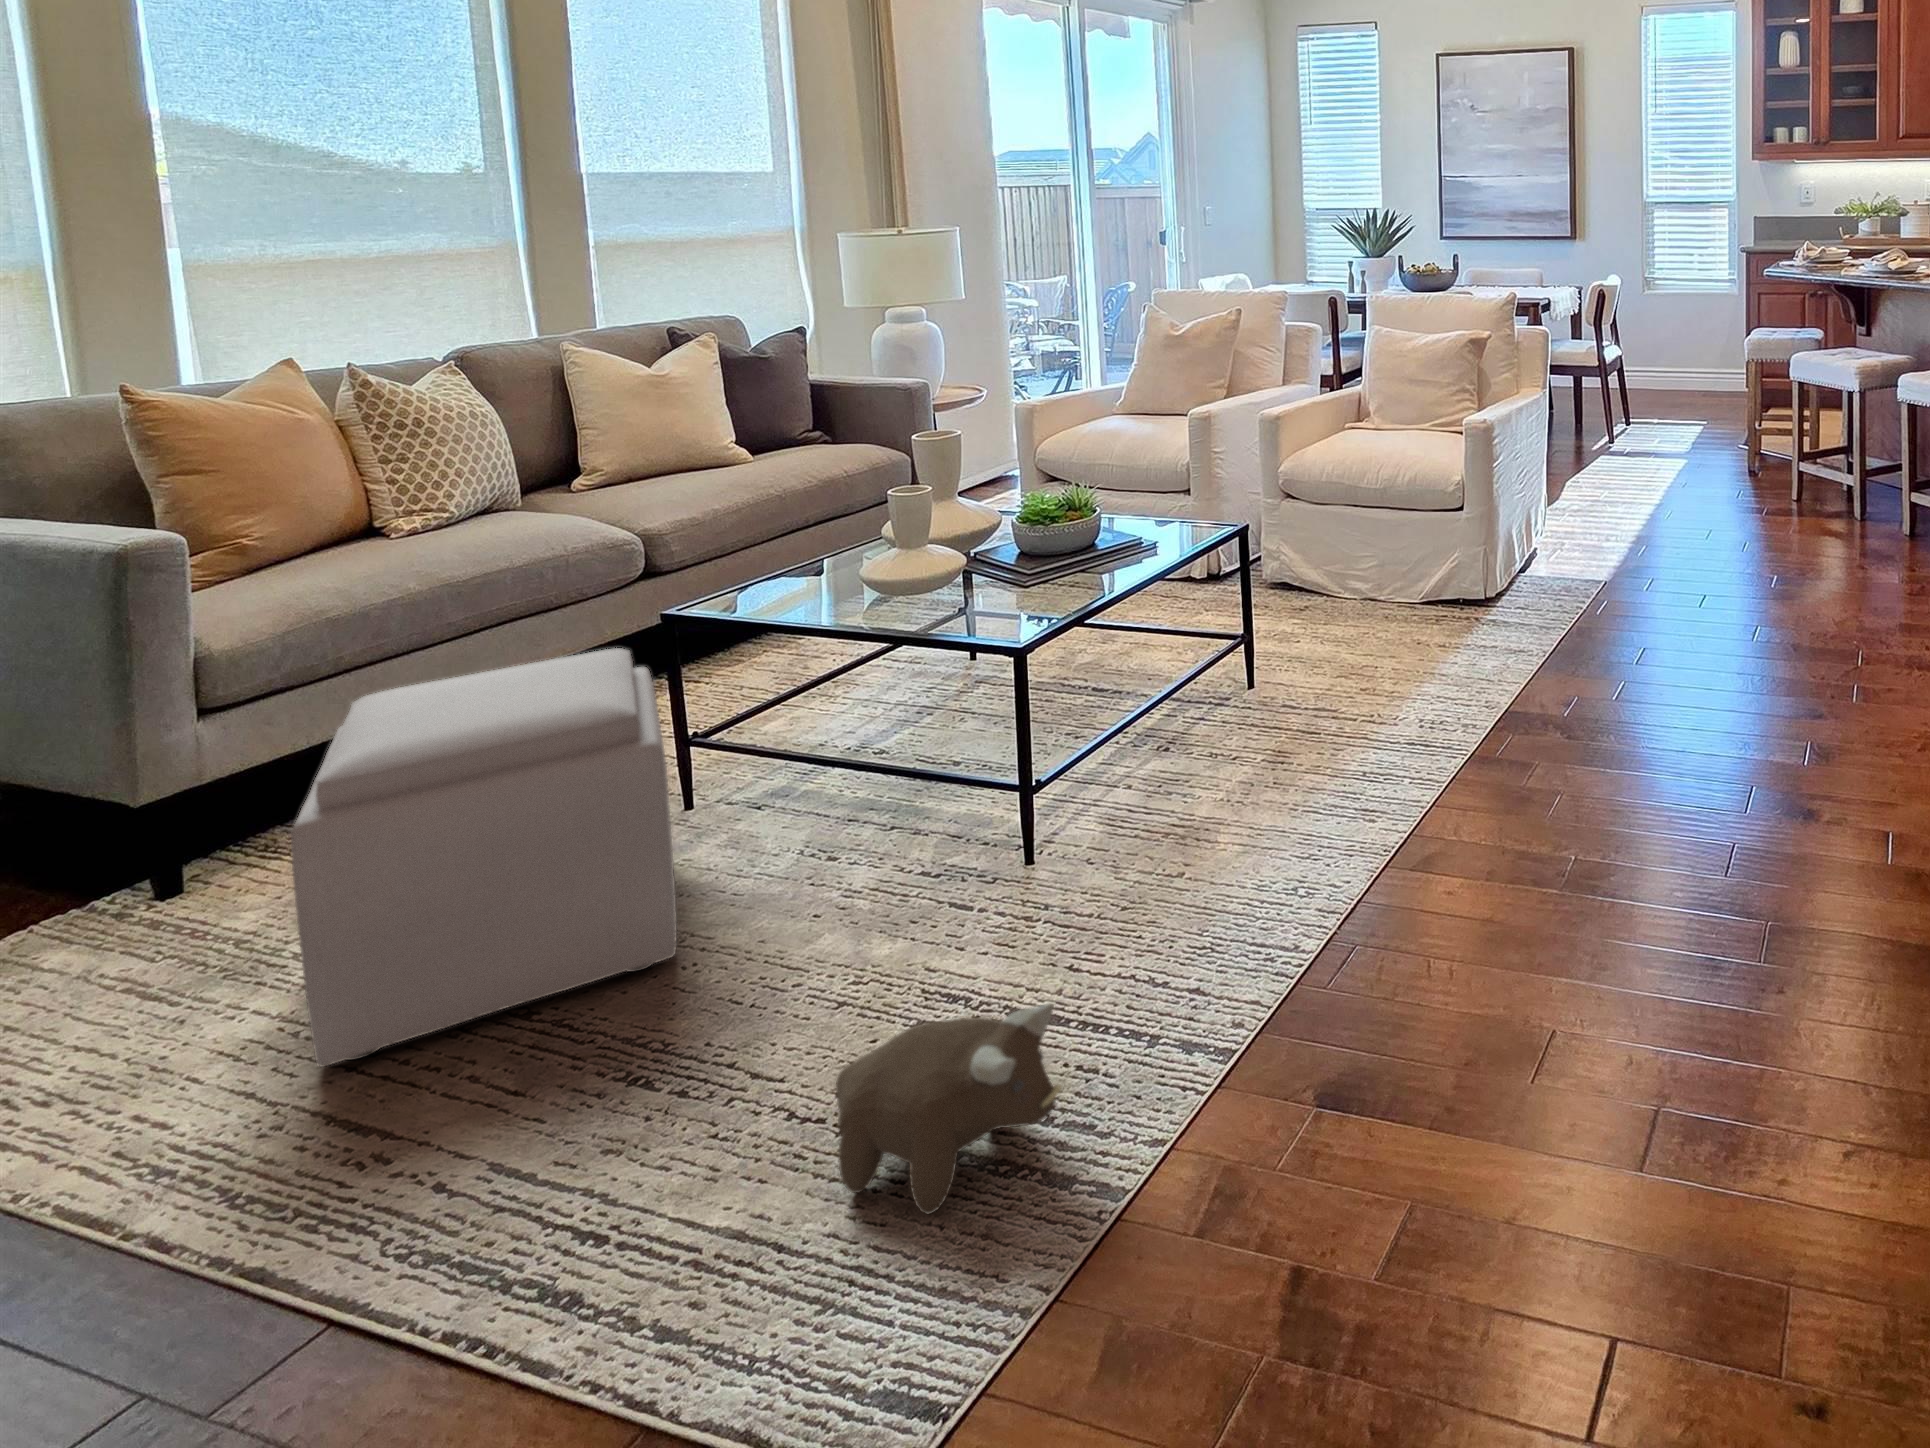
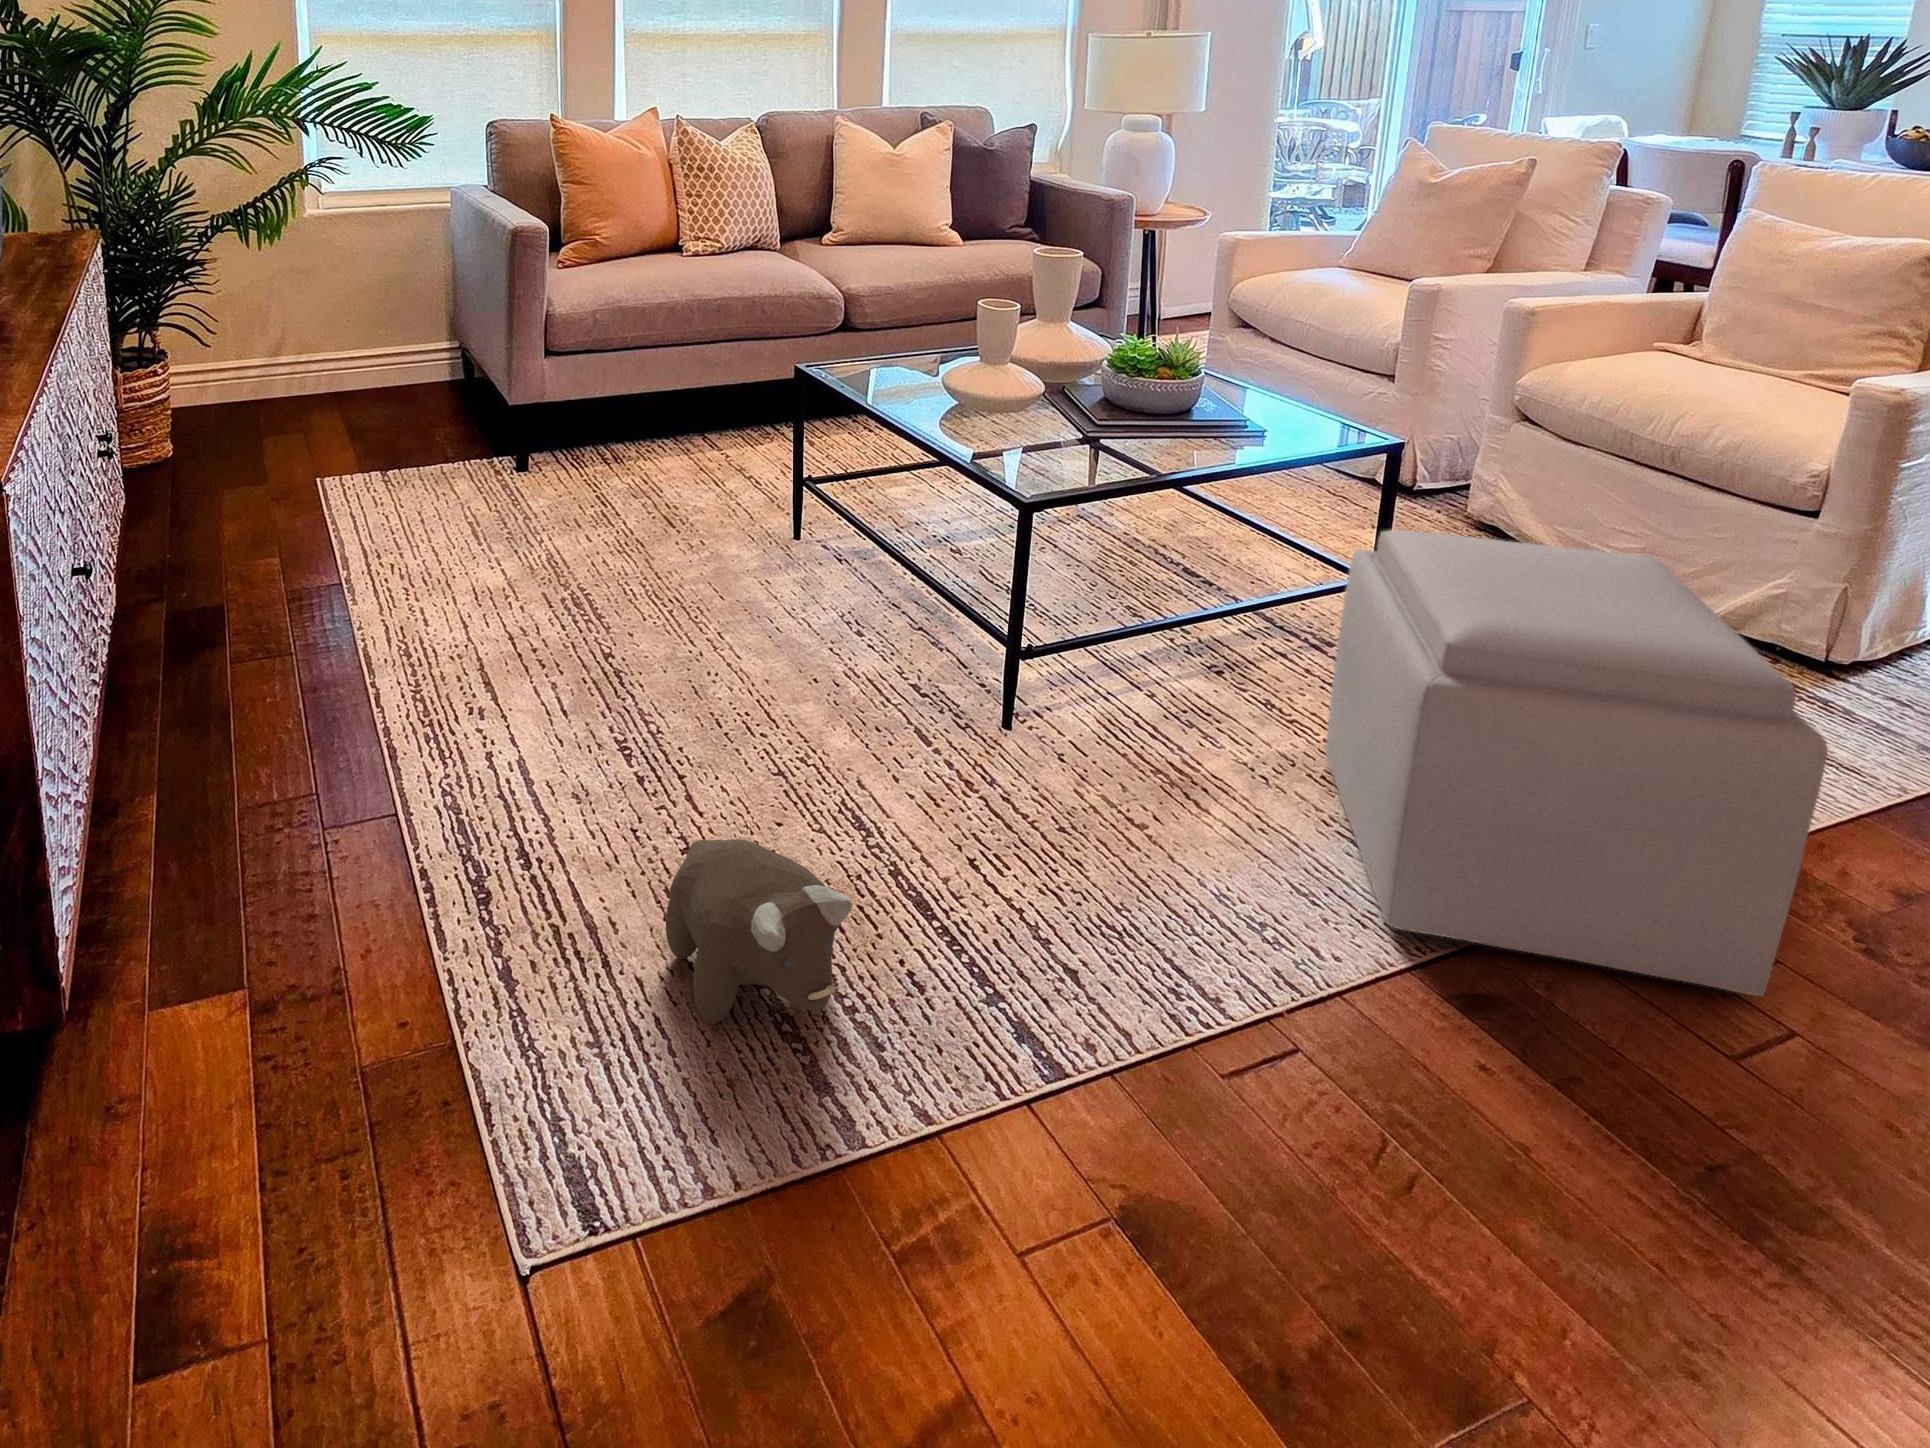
ottoman: present [291,648,677,1067] -> present [1326,530,1828,996]

